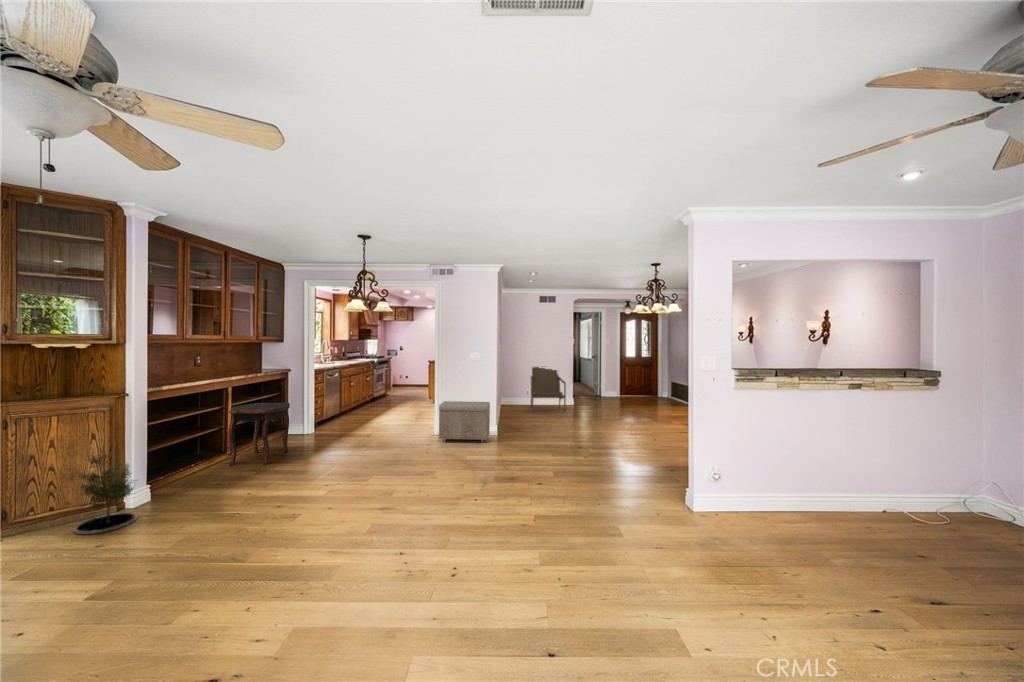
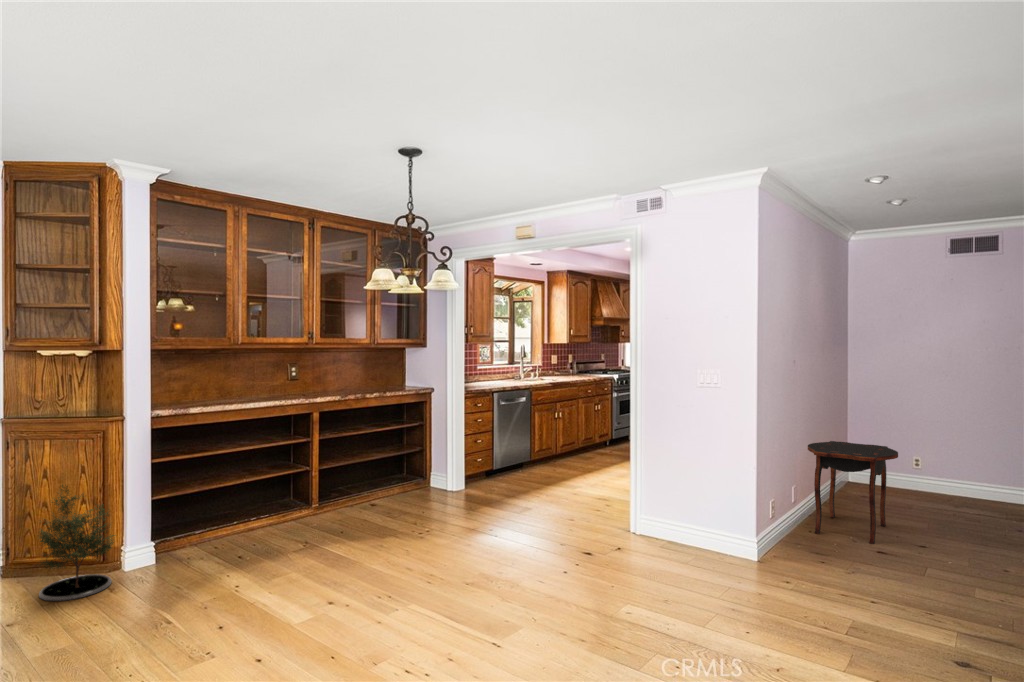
armchair: present [531,366,566,412] -> none [908,401,1008,523]
storage bench: present [439,401,490,443] -> none [616,465,735,569]
side table: present [229,403,290,466] -> present [808,441,898,544]

